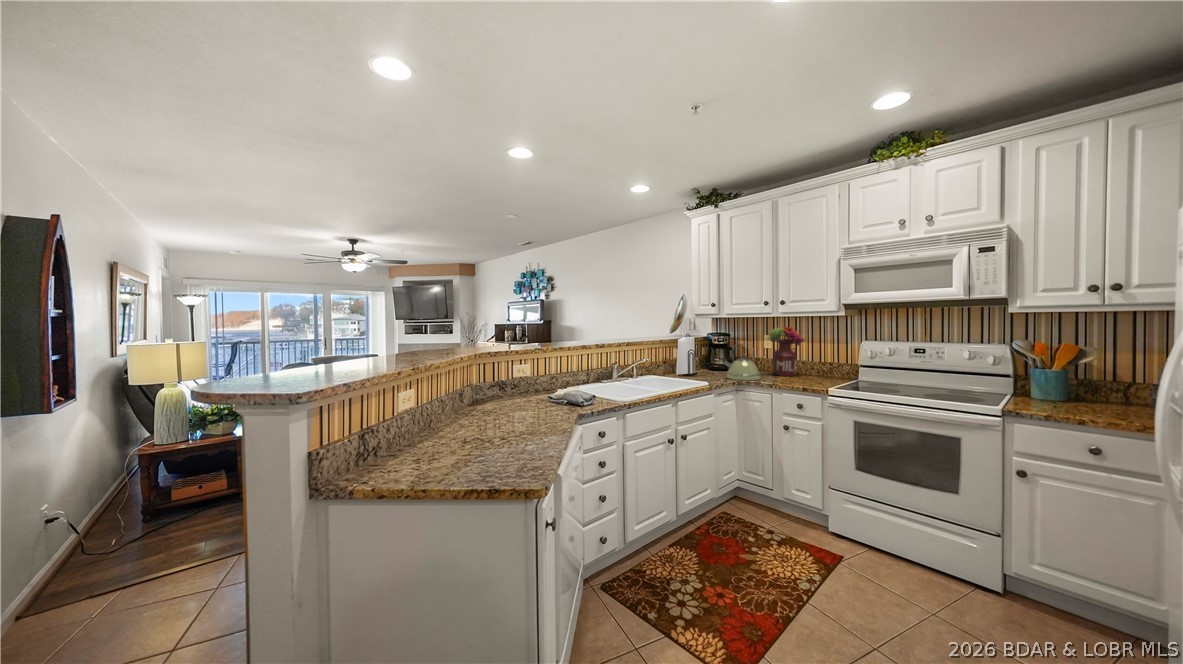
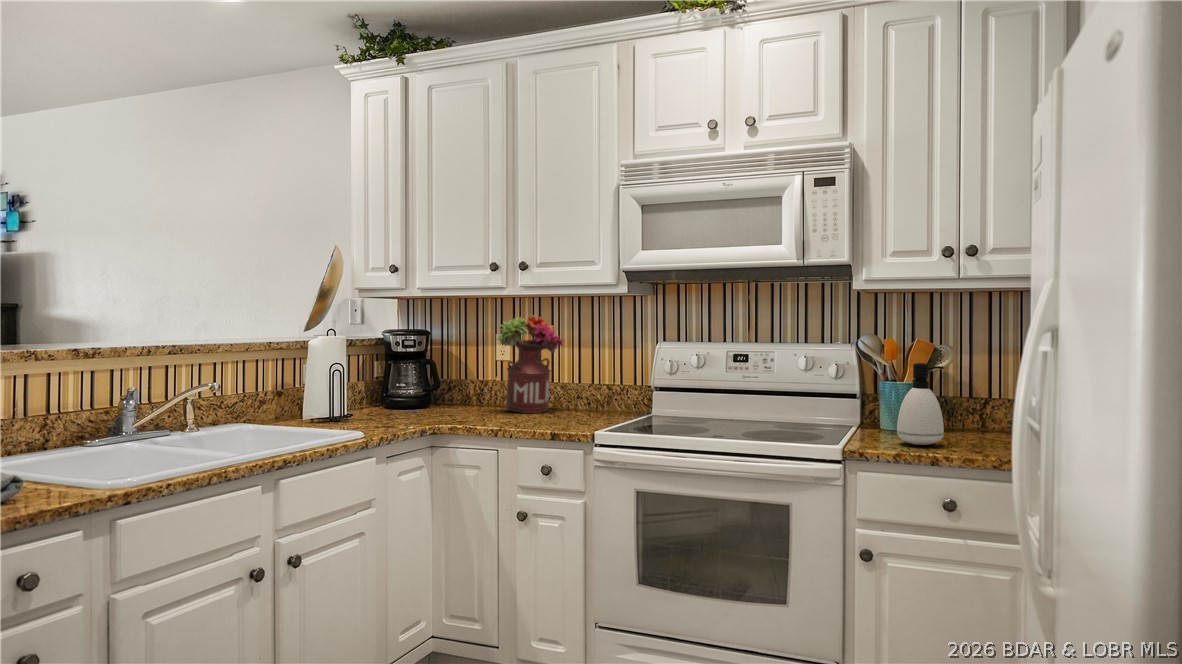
kettle: present [723,350,760,381] -> none [404,345,480,424]
soap dispenser: none [1046,359,1088,410] -> present [897,363,944,445]

